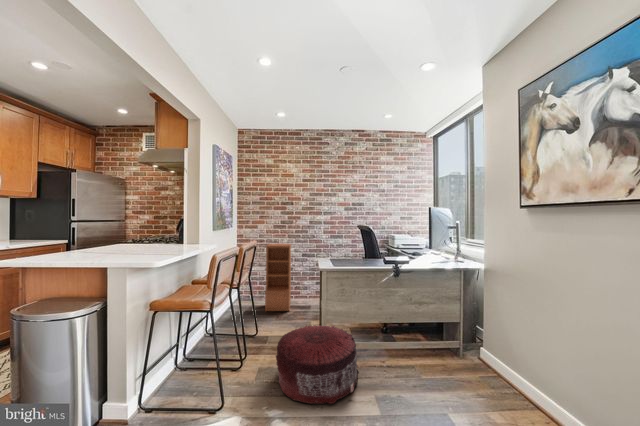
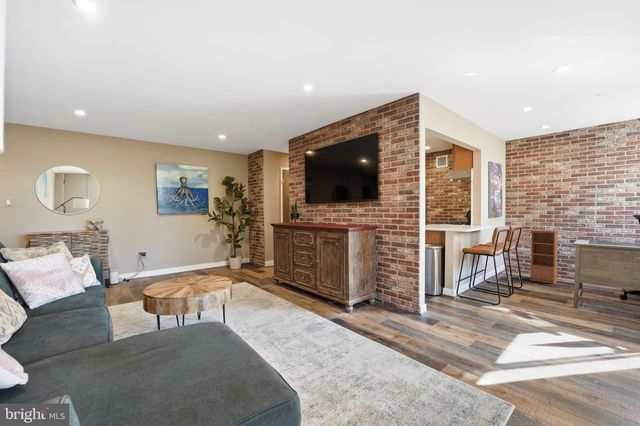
pouf: present [276,325,359,404] -> none [530,281,601,319]

